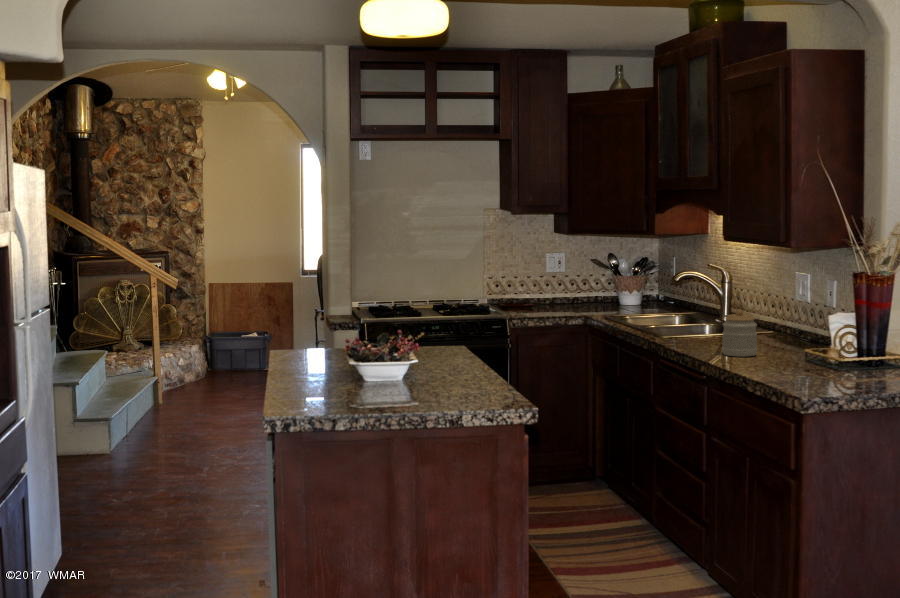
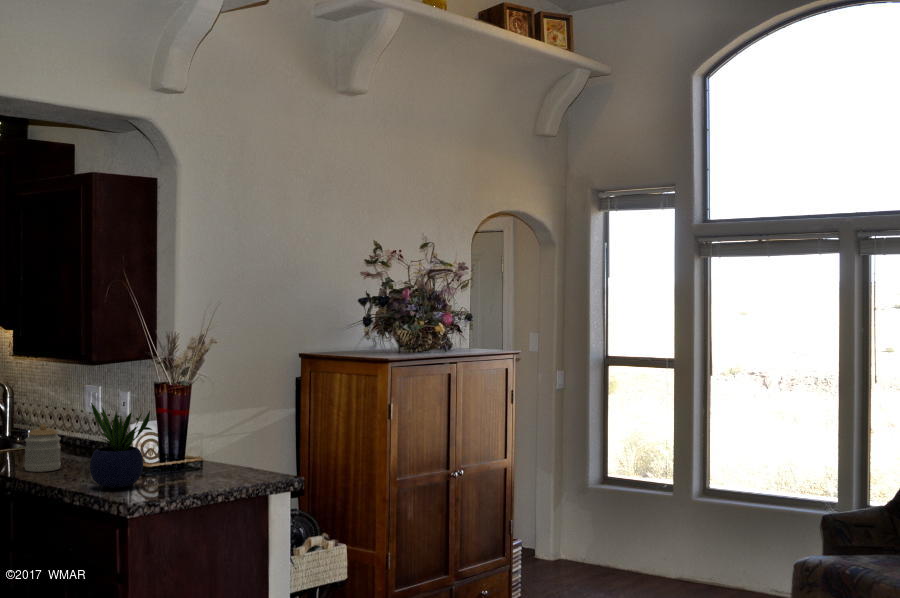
potted plant: none [773,289,840,380] -> present [90,403,152,488]

